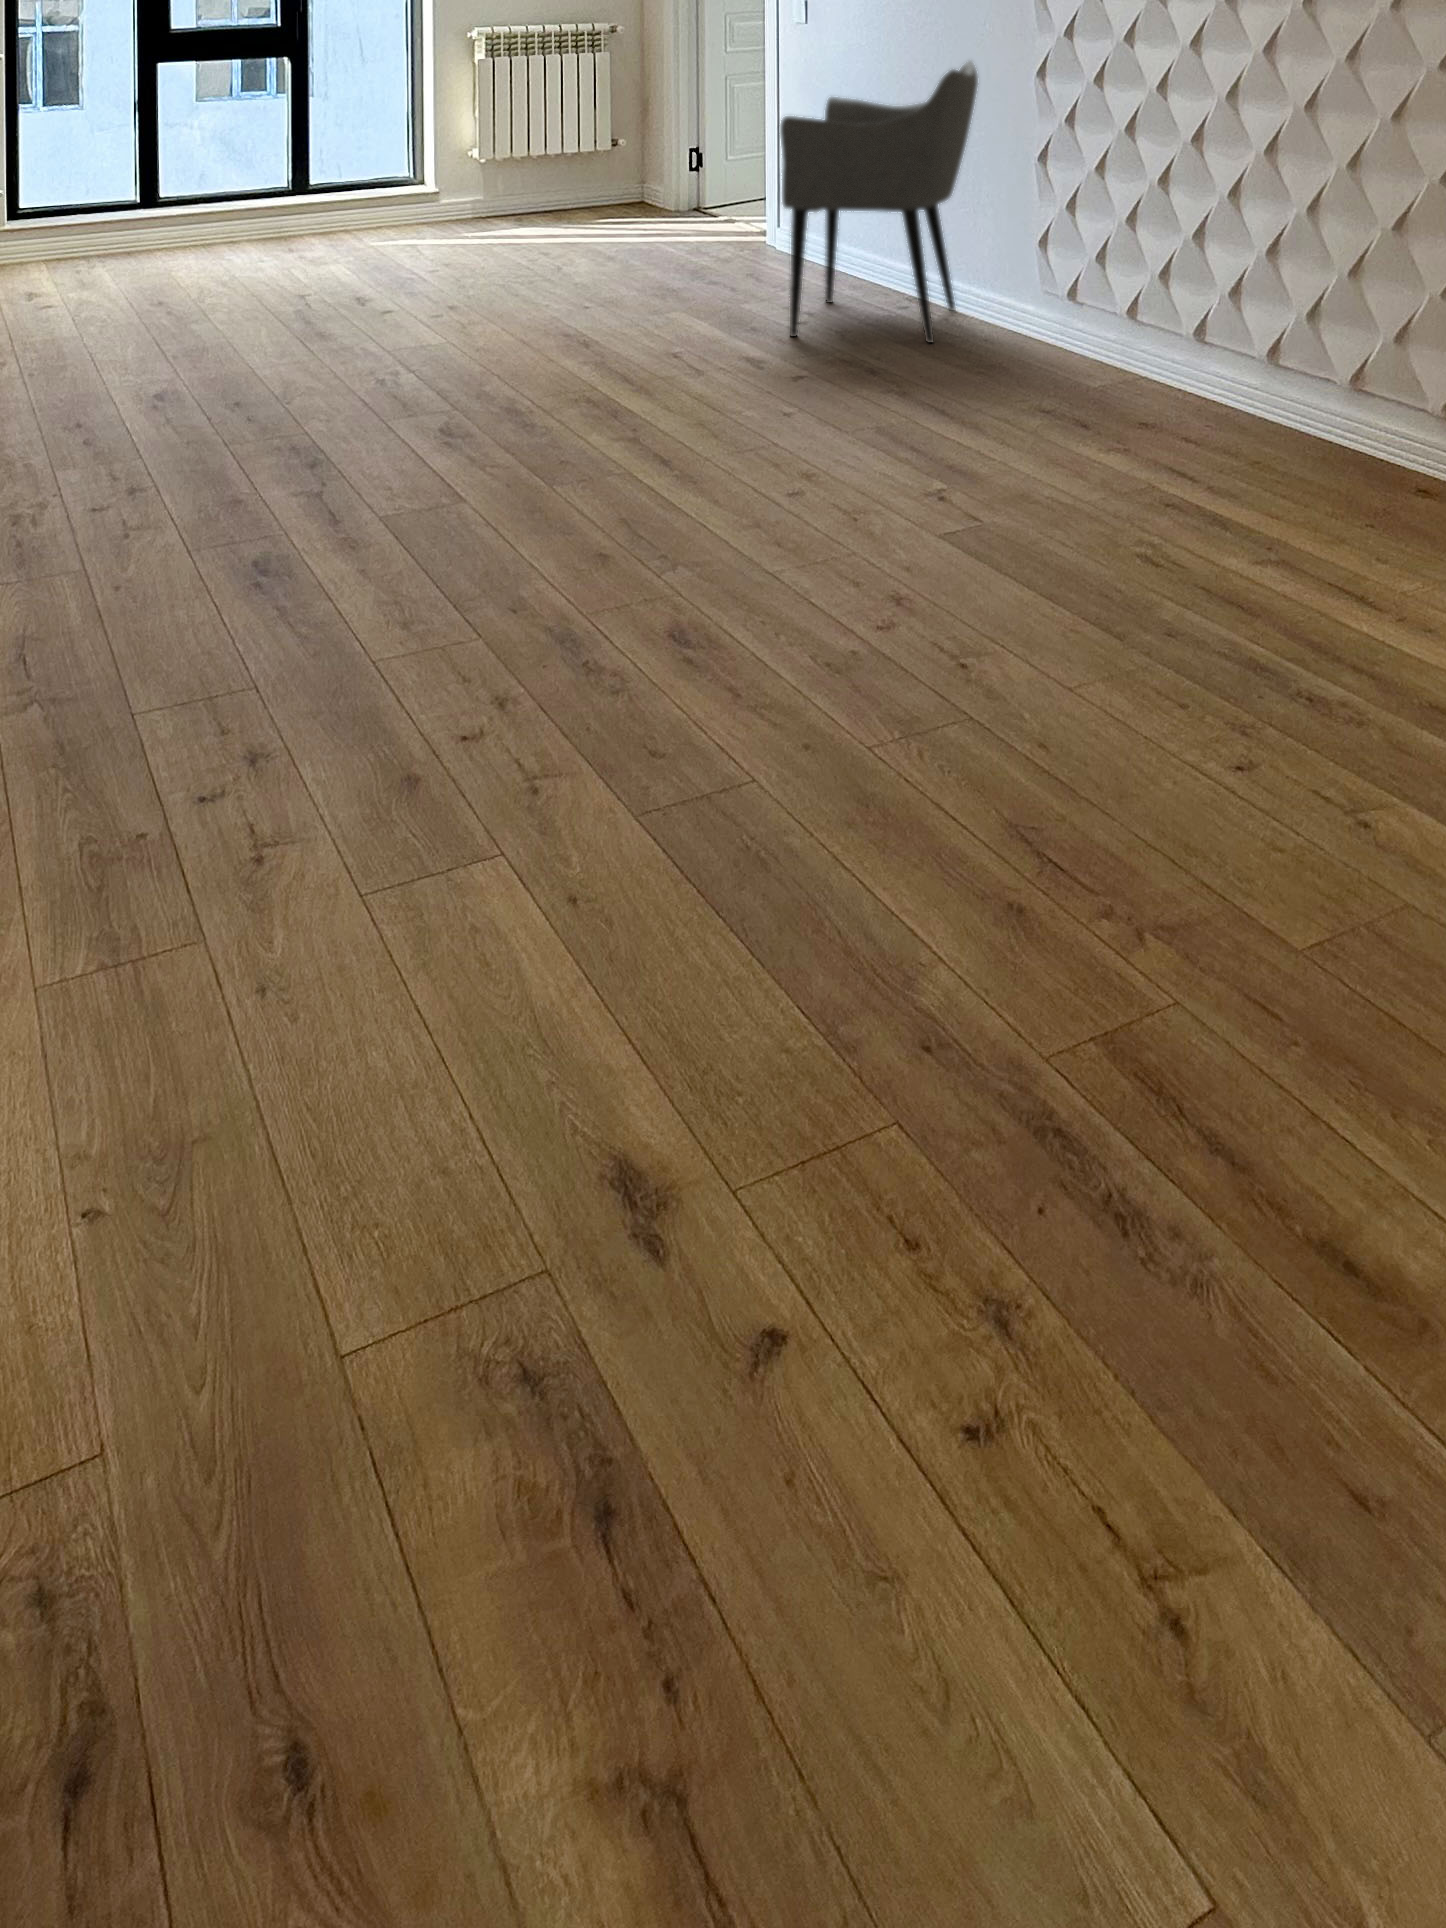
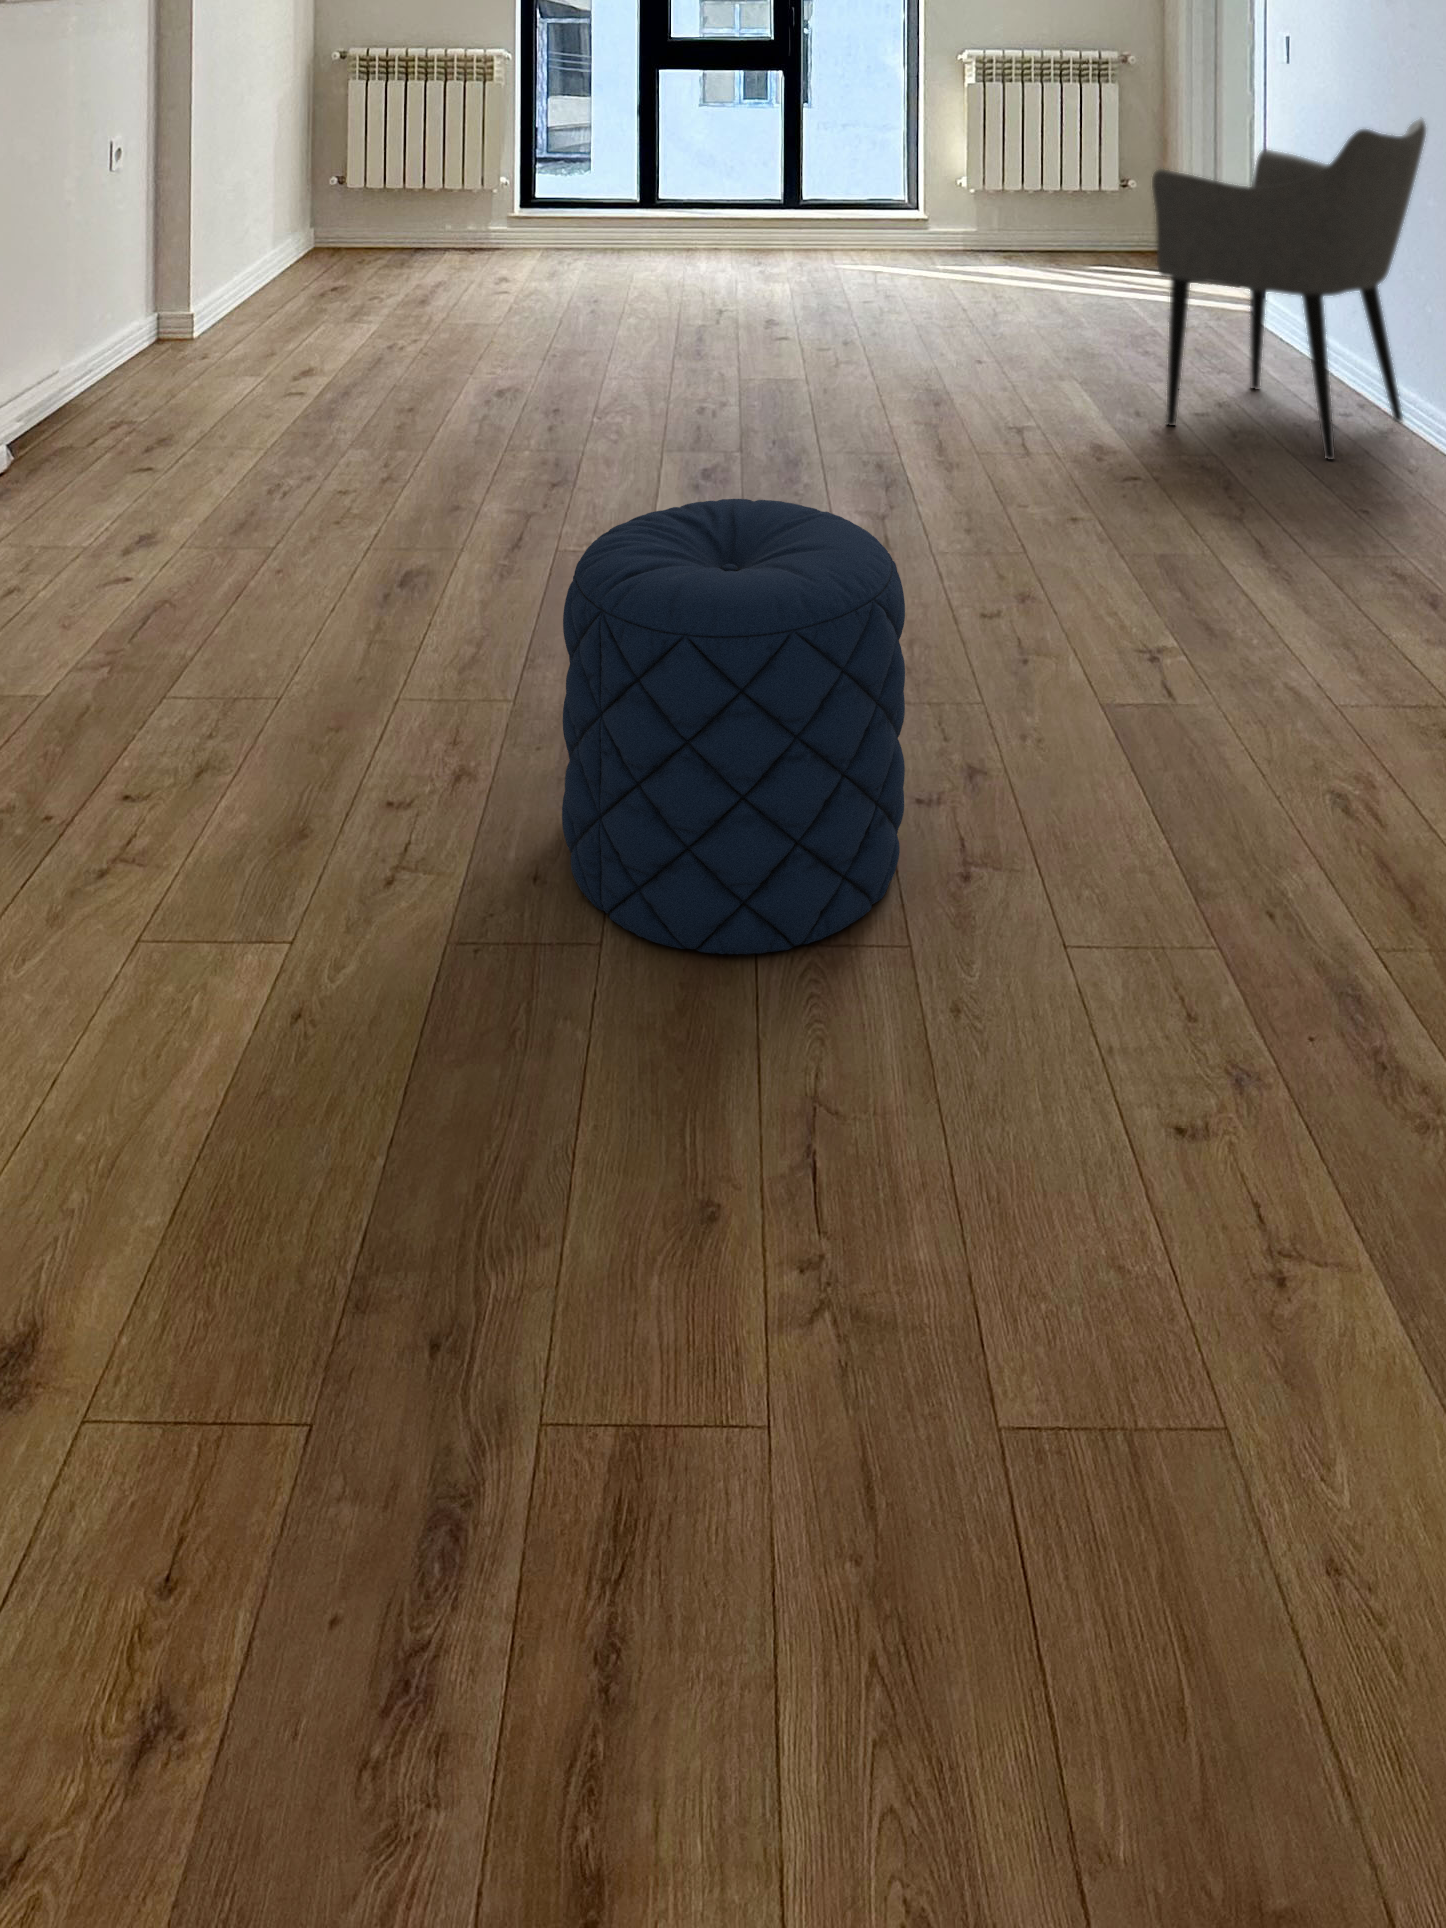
pouf: none [640,384,920,726] -> present [562,499,905,955]

